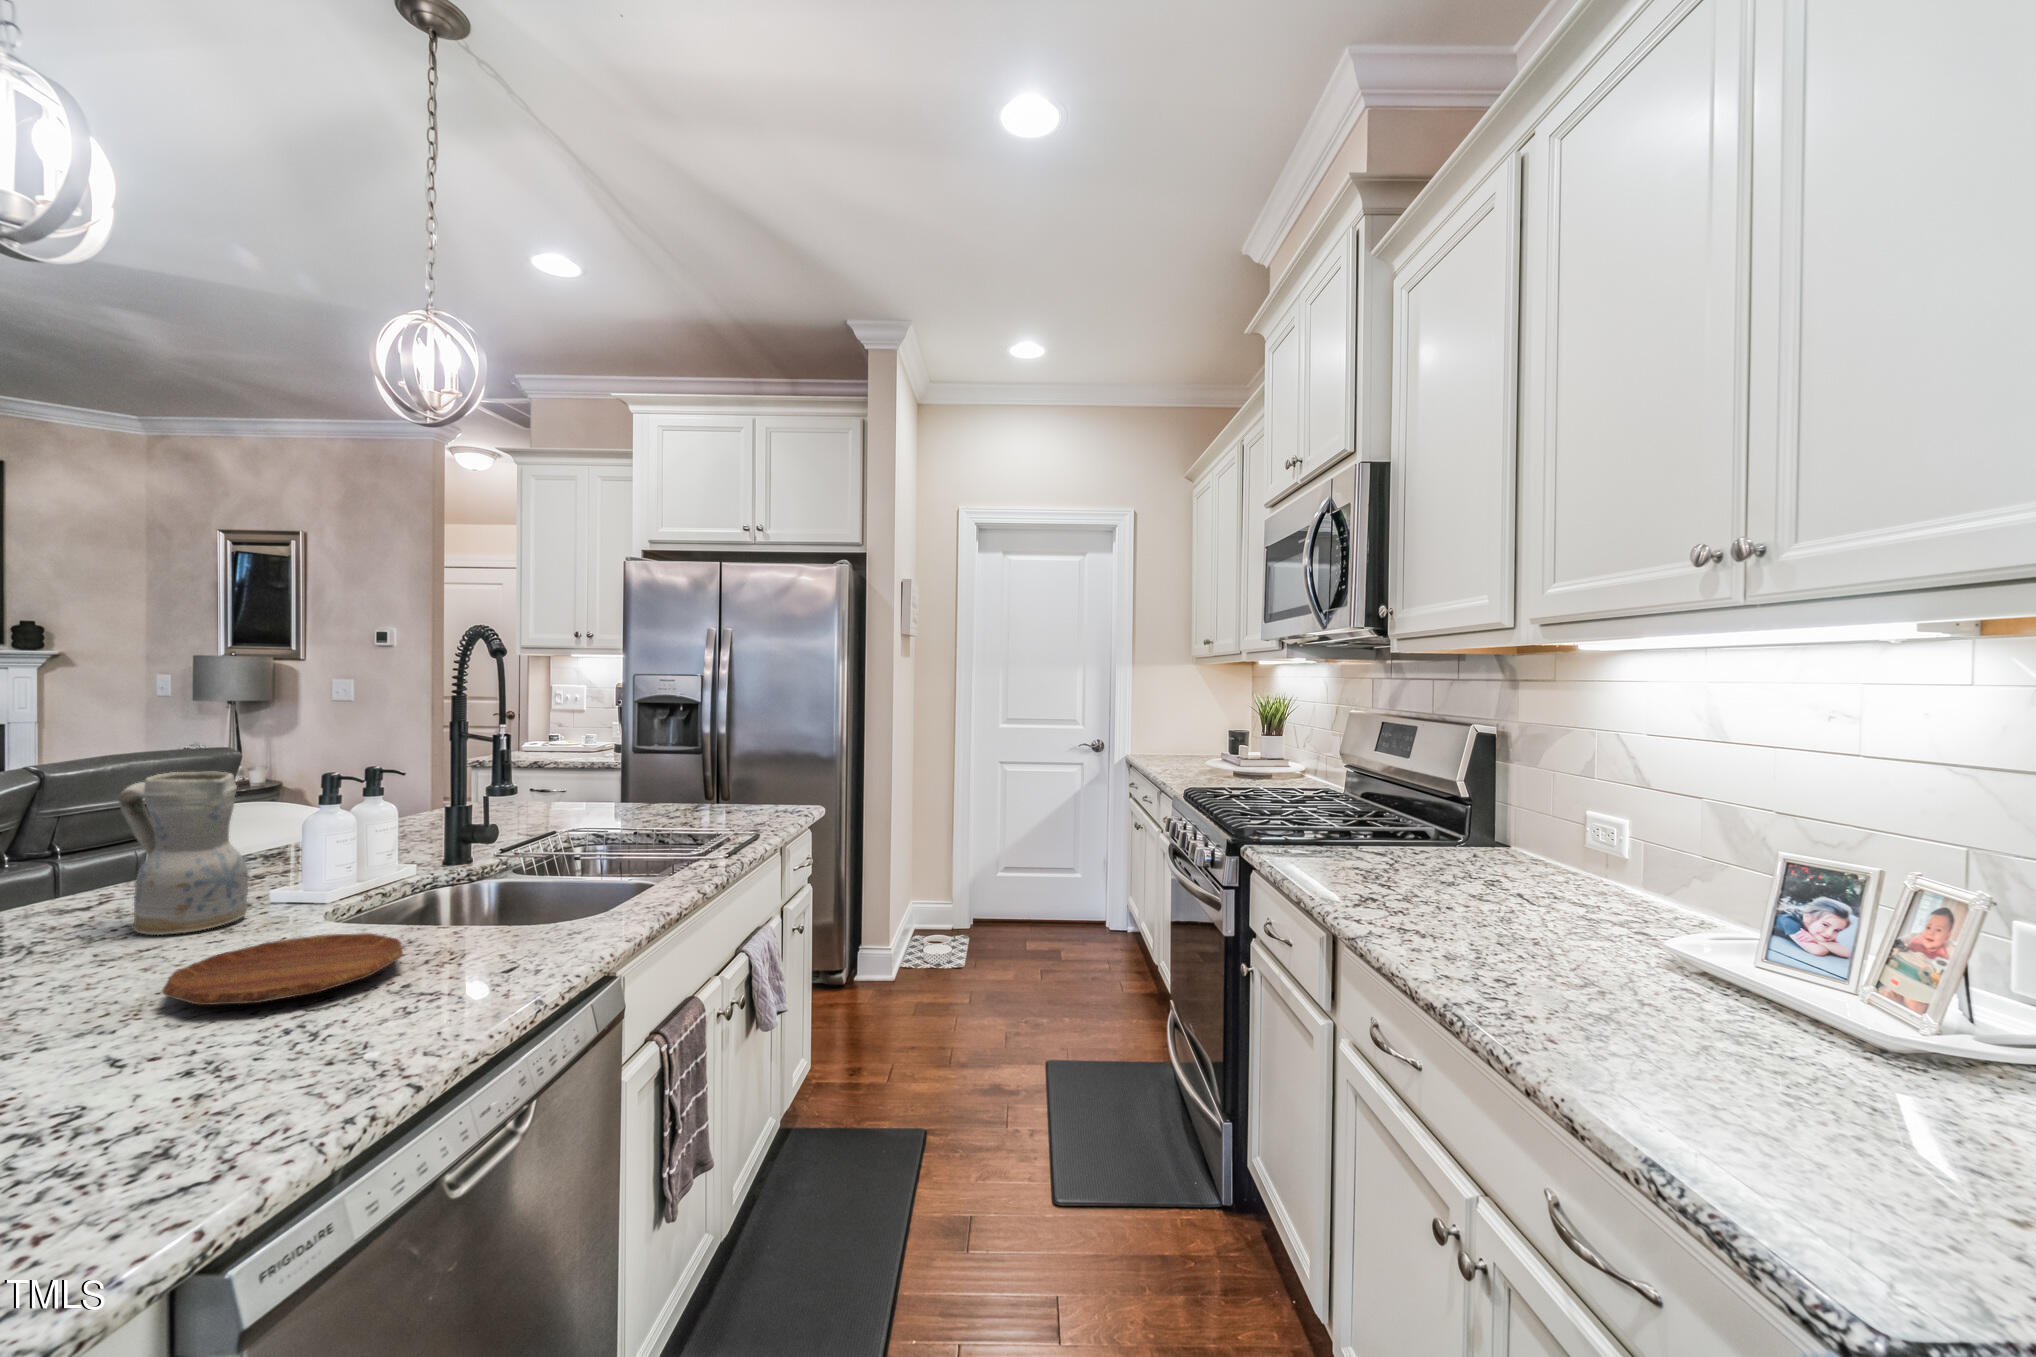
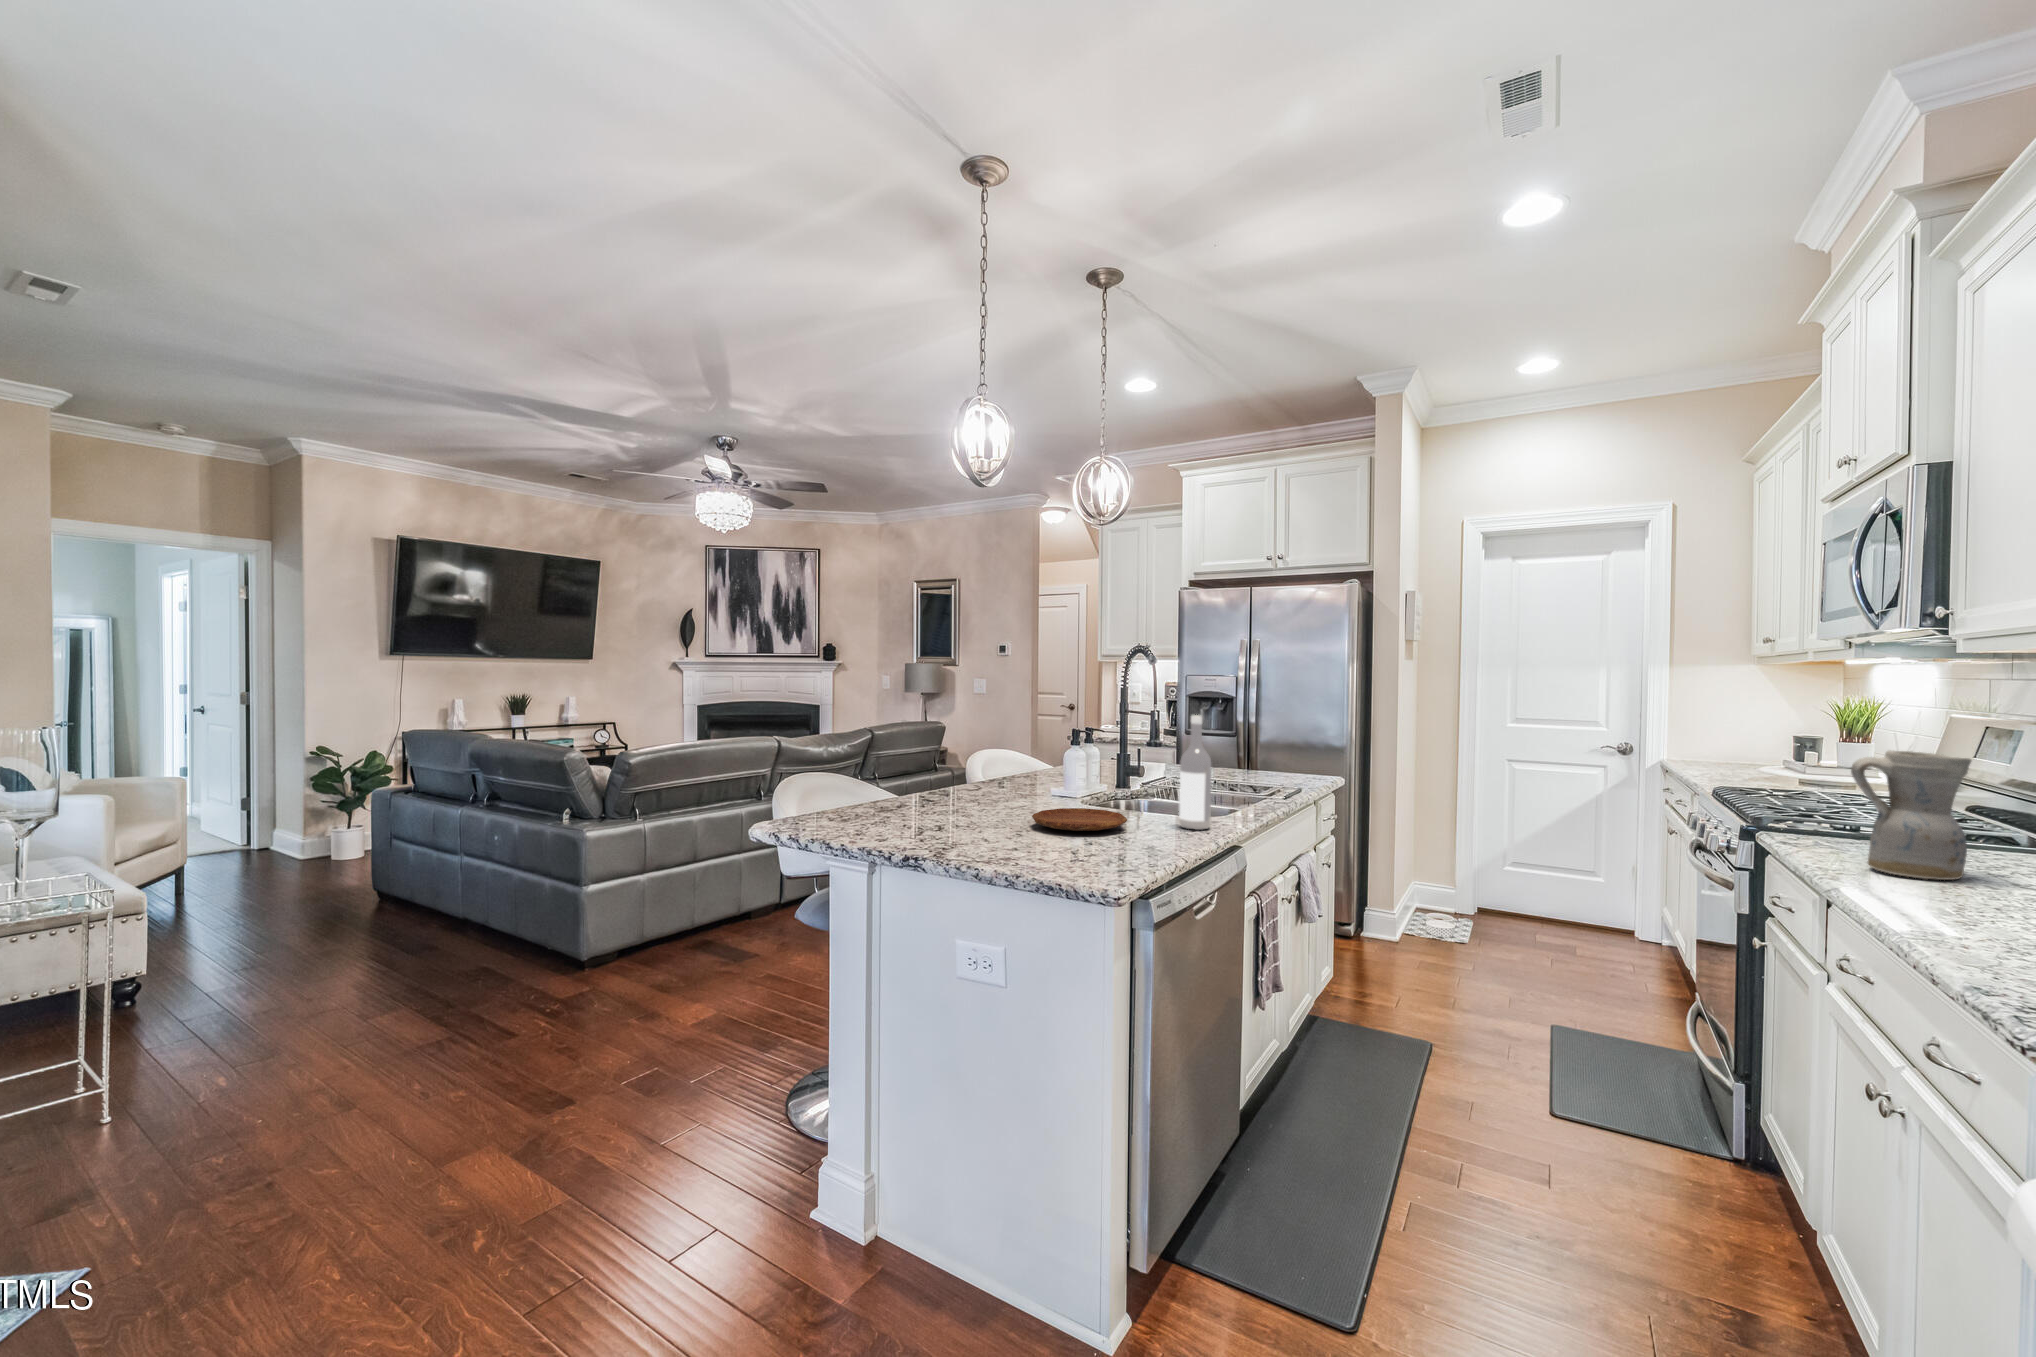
wine bottle: none [521,751,581,950] -> present [1179,715,1211,830]
ceramic pitcher: present [119,772,248,935] -> present [1851,750,1971,880]

